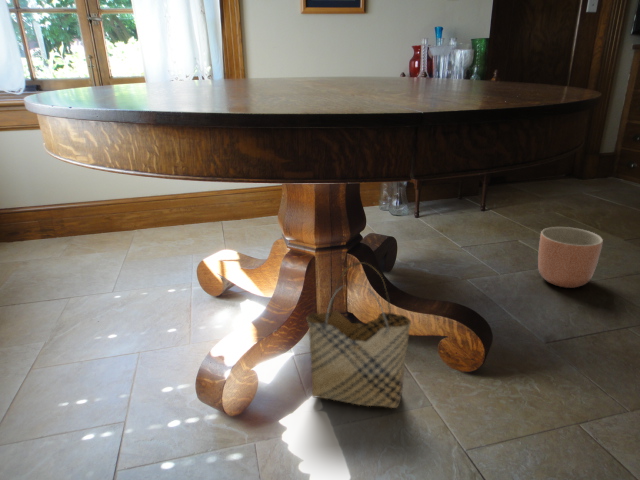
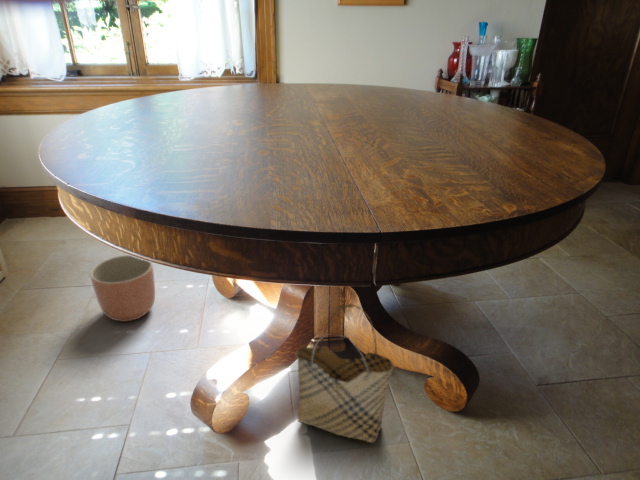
planter: present [538,227,603,288] -> present [90,255,155,321]

